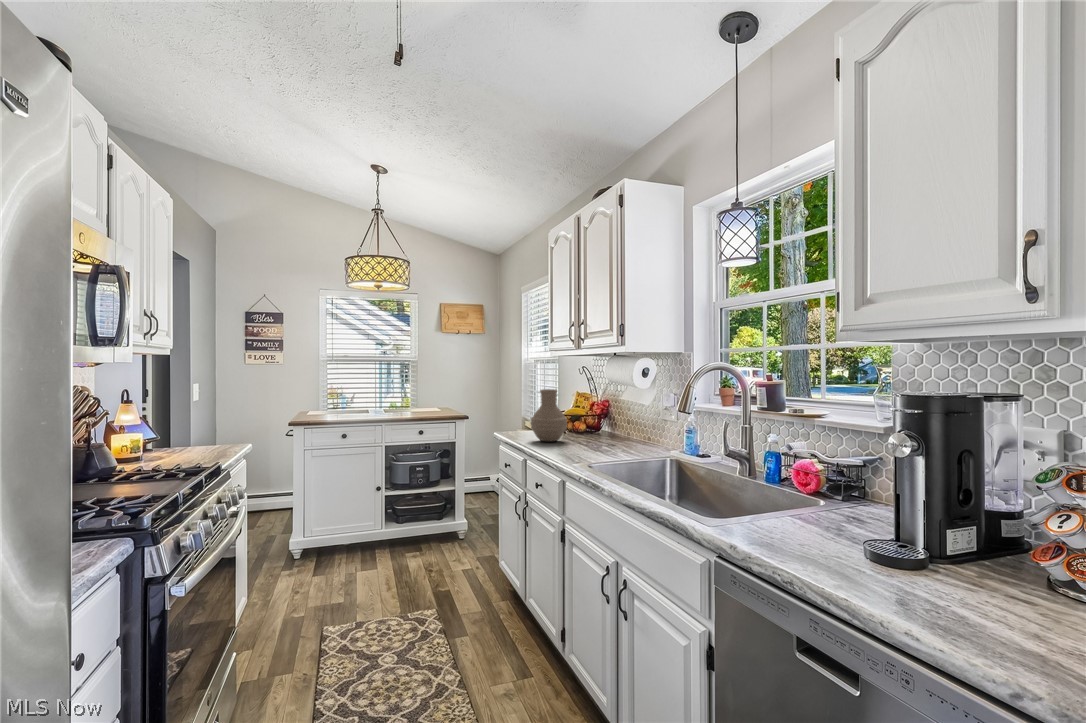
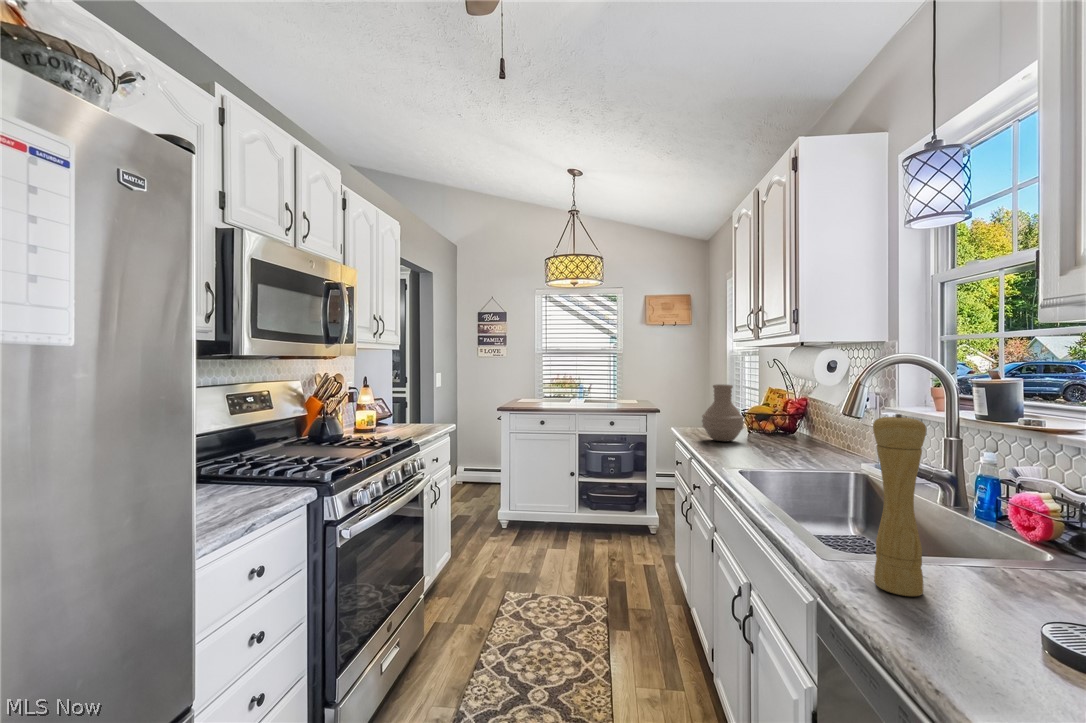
pepper mill: none [747,409,781,541] -> present [873,414,926,596]

